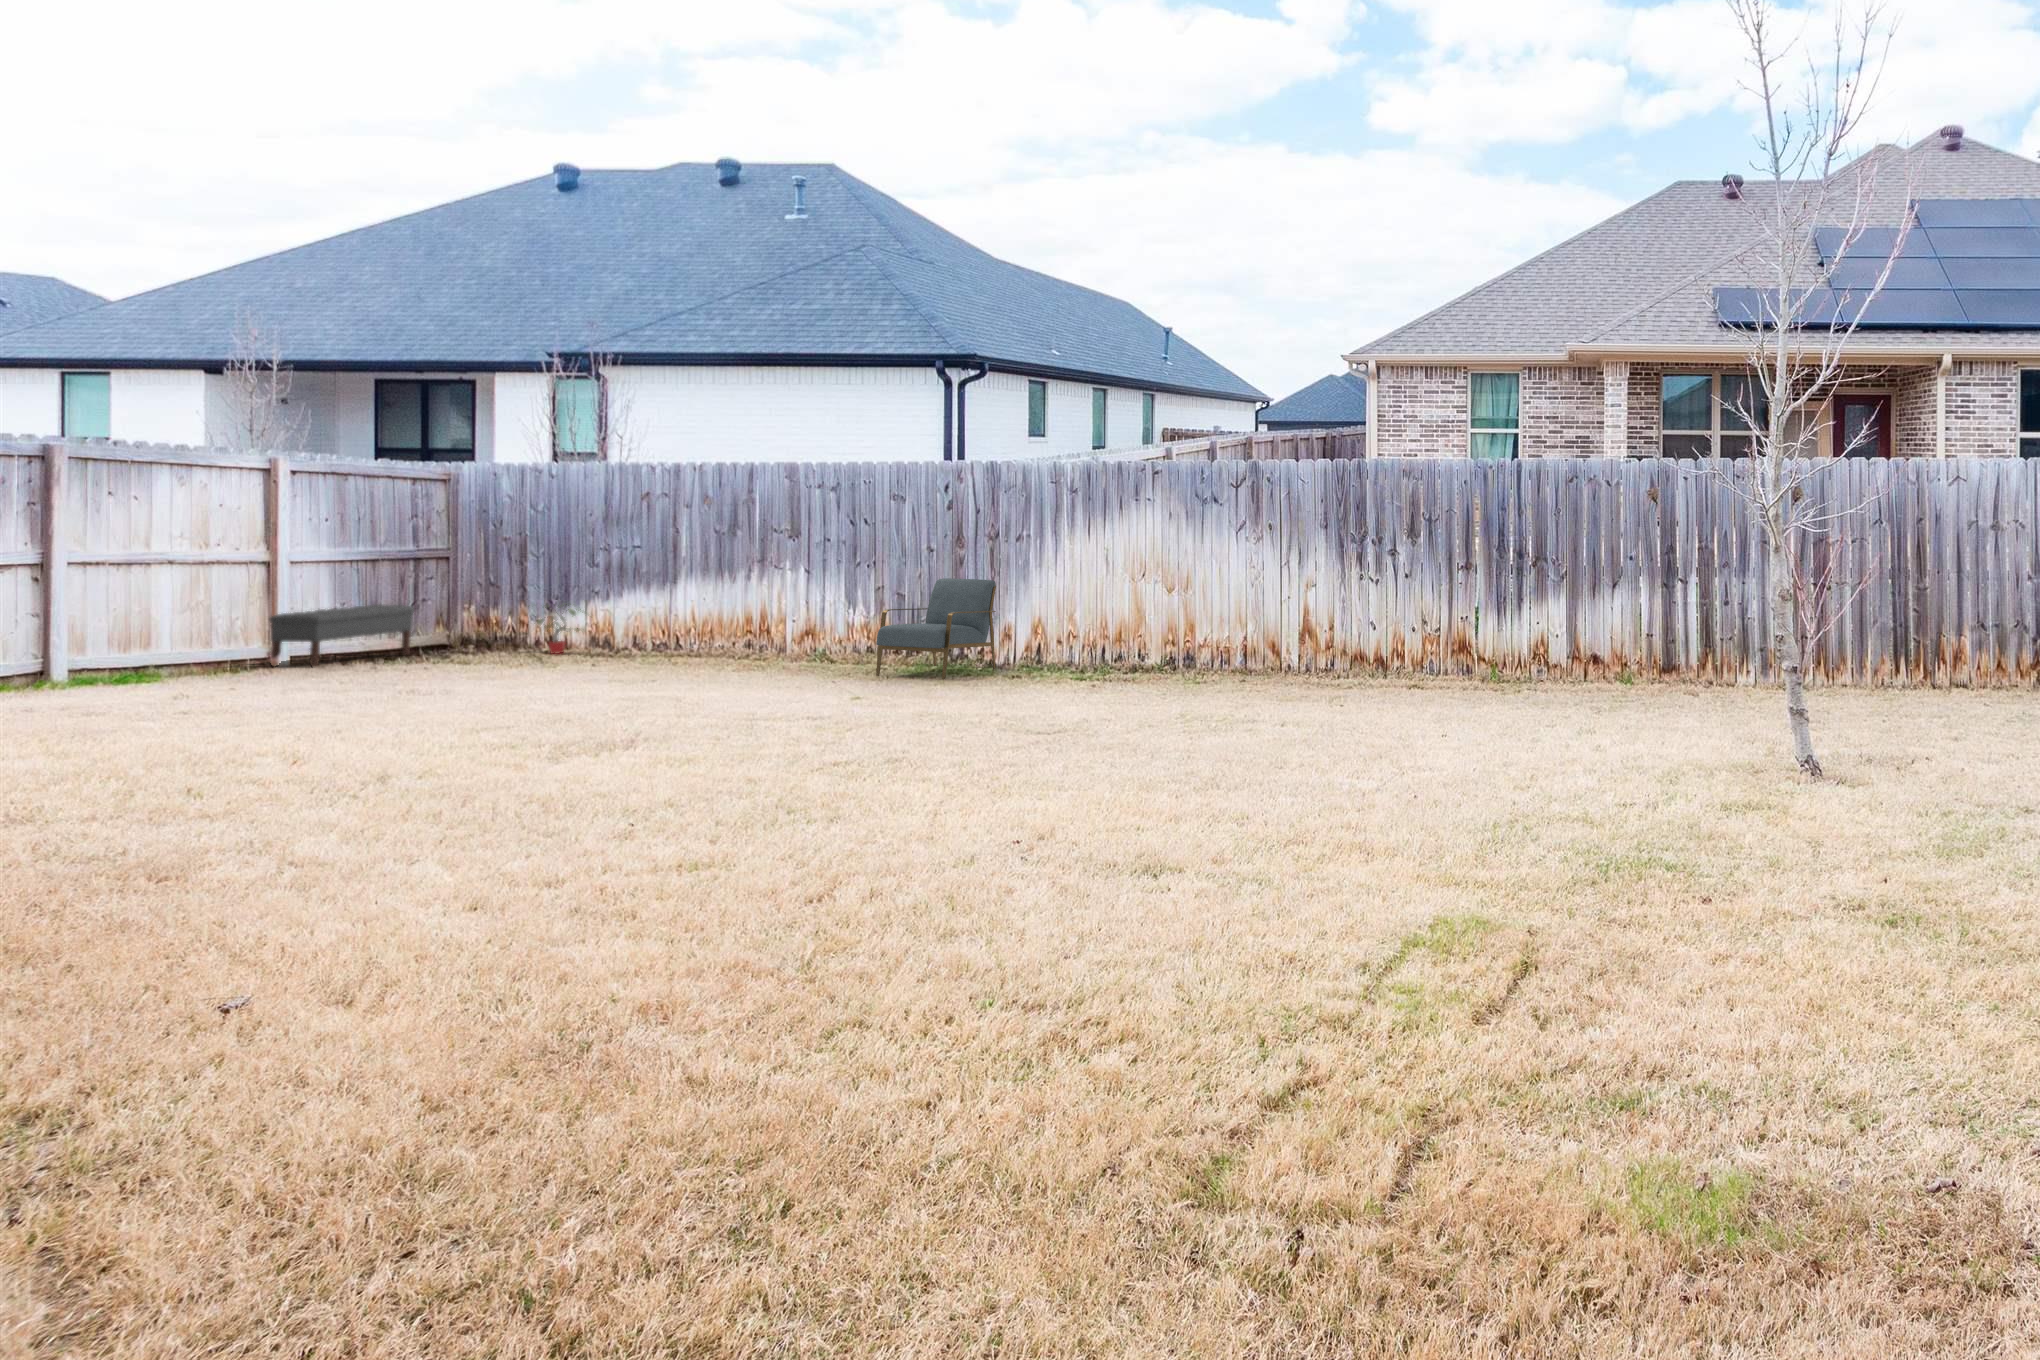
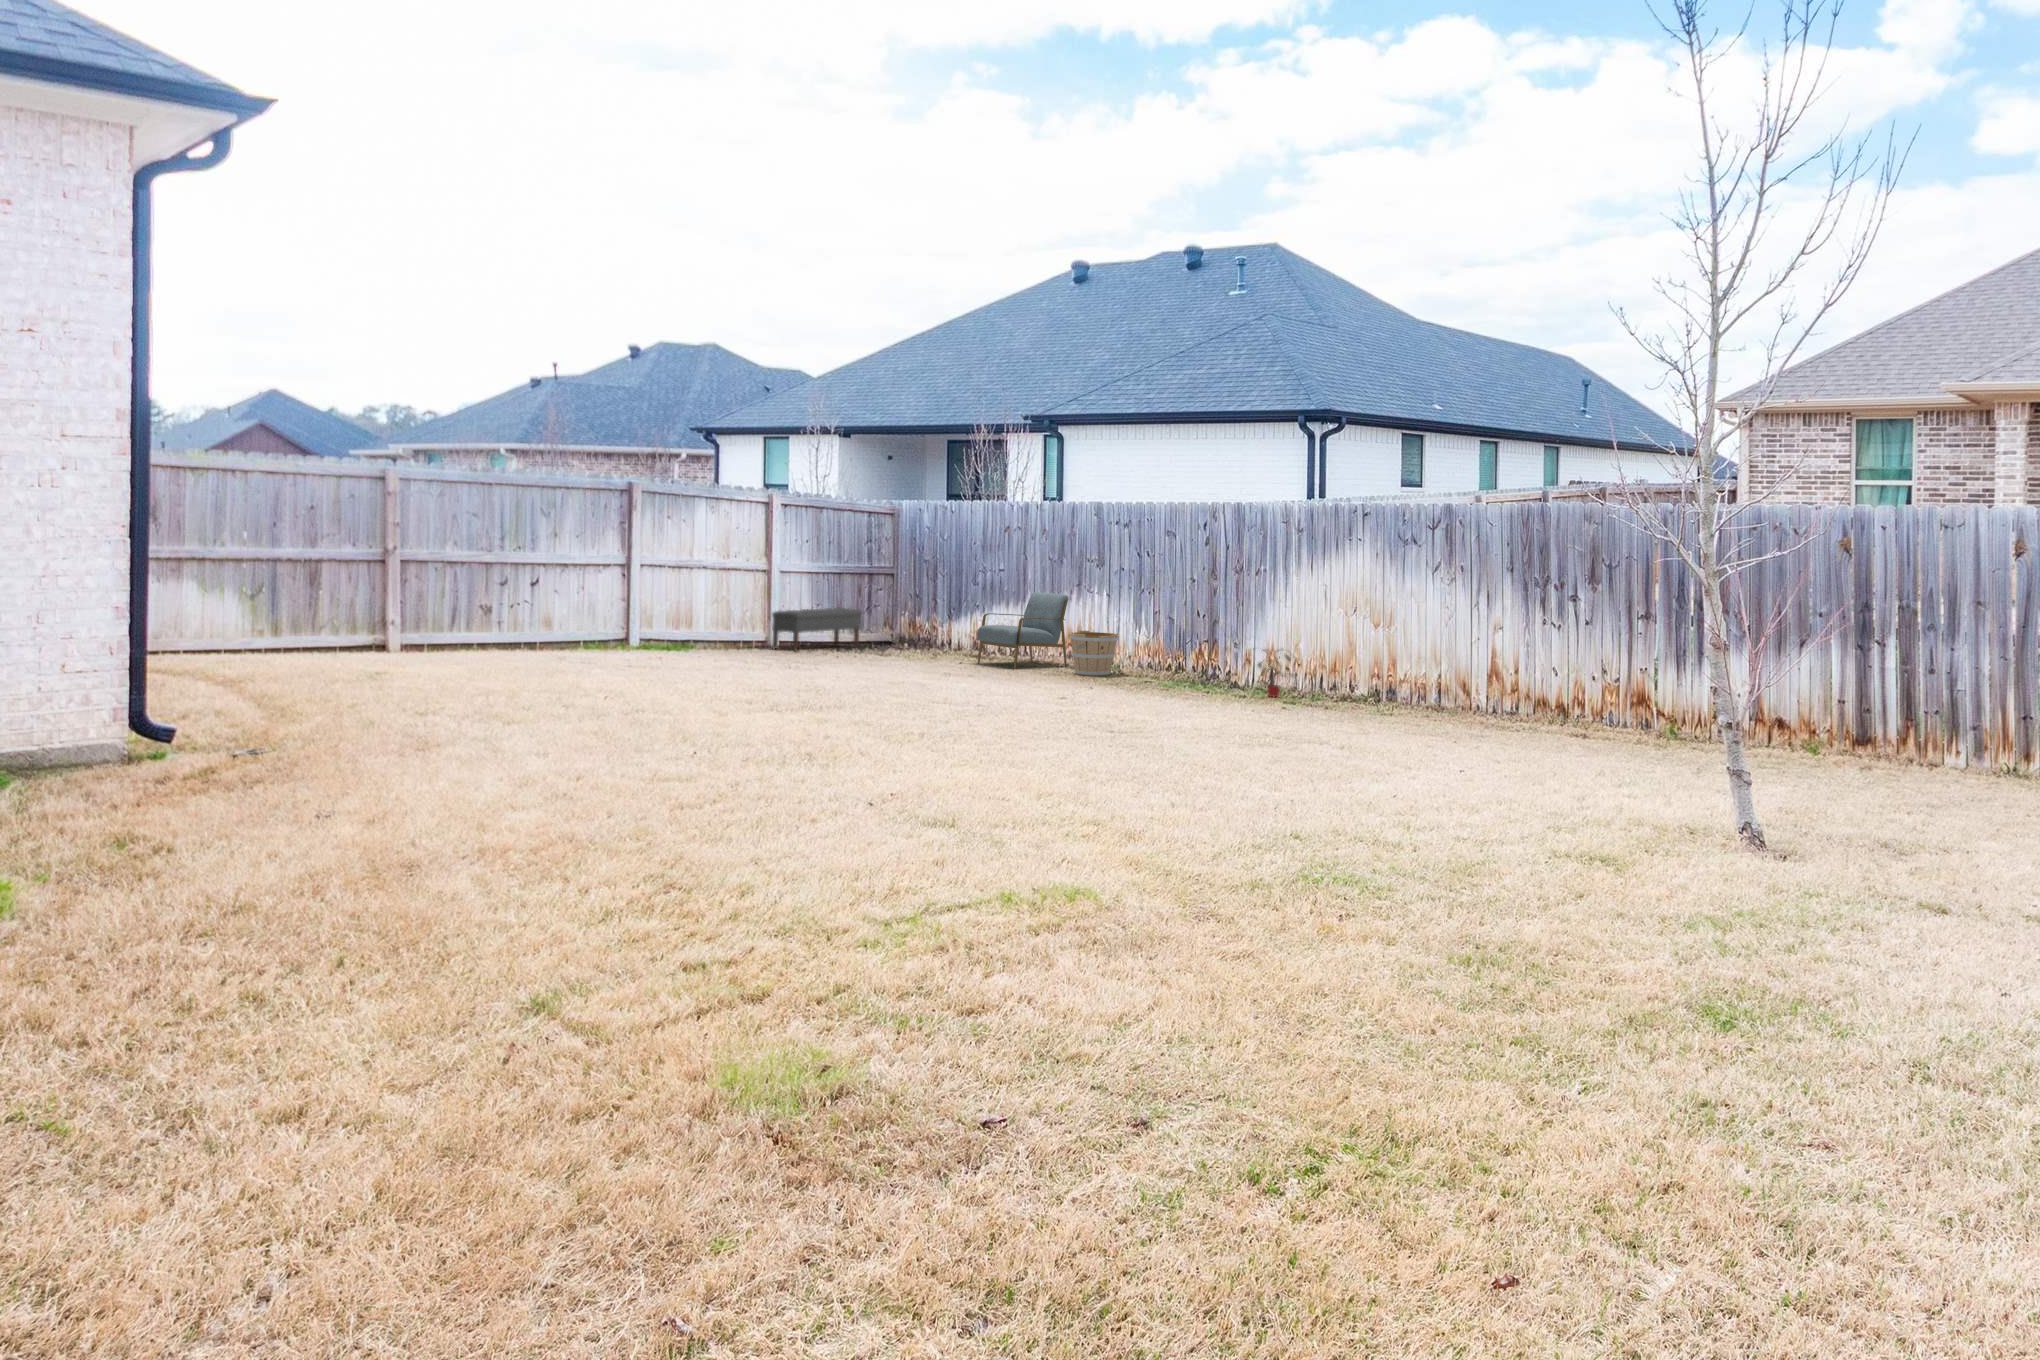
chair: present [876,578,996,679] -> present [977,592,1068,669]
potted plant: present [537,604,583,654] -> present [1253,649,1293,697]
wooden bucket: none [762,614,828,668] -> present [1070,631,1119,676]

